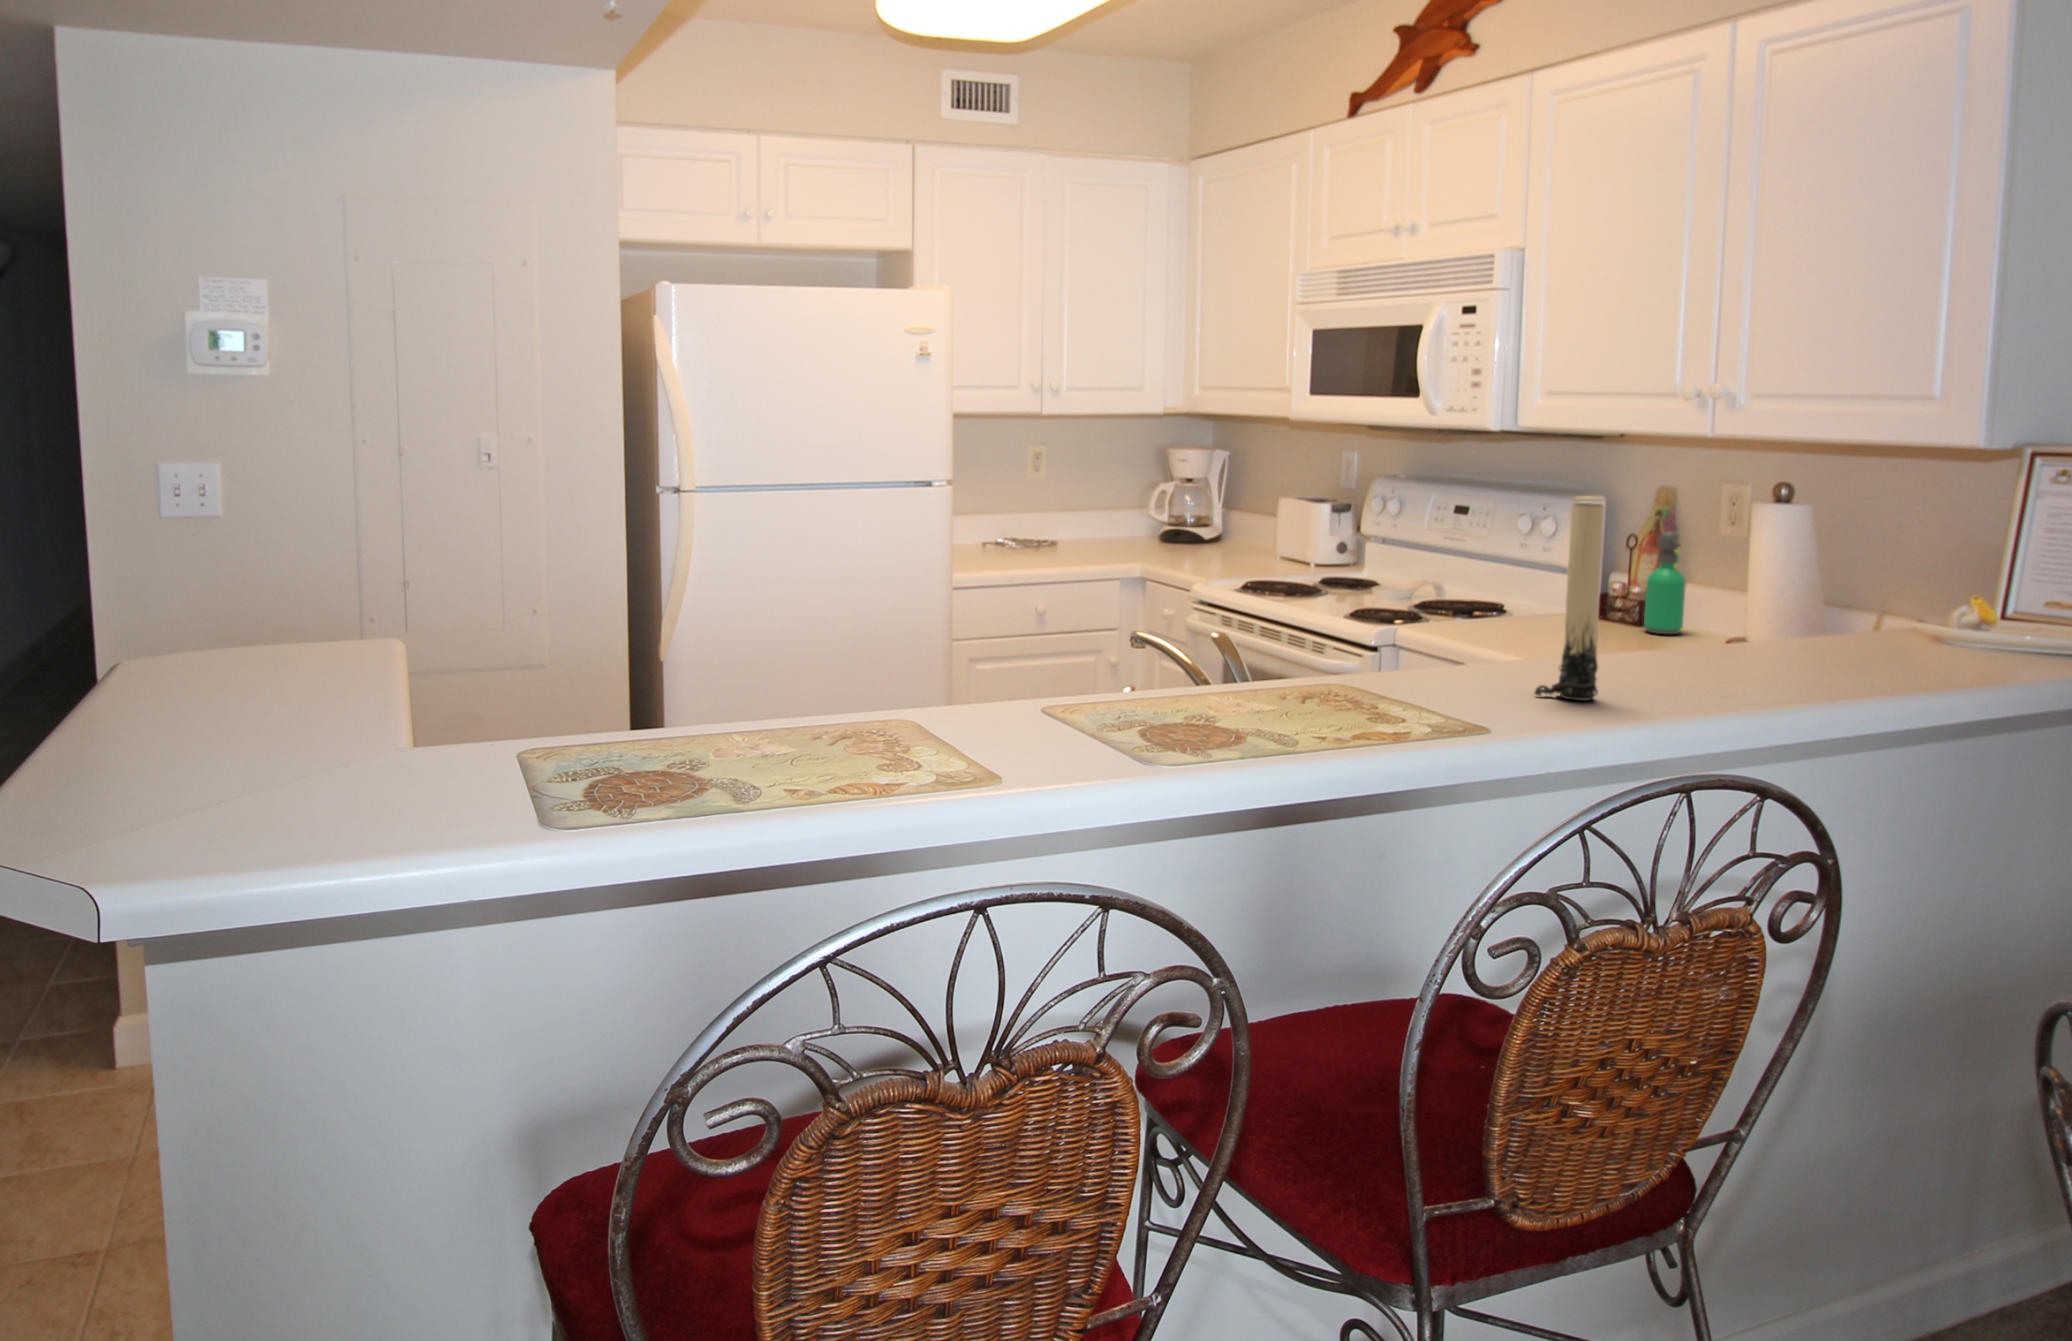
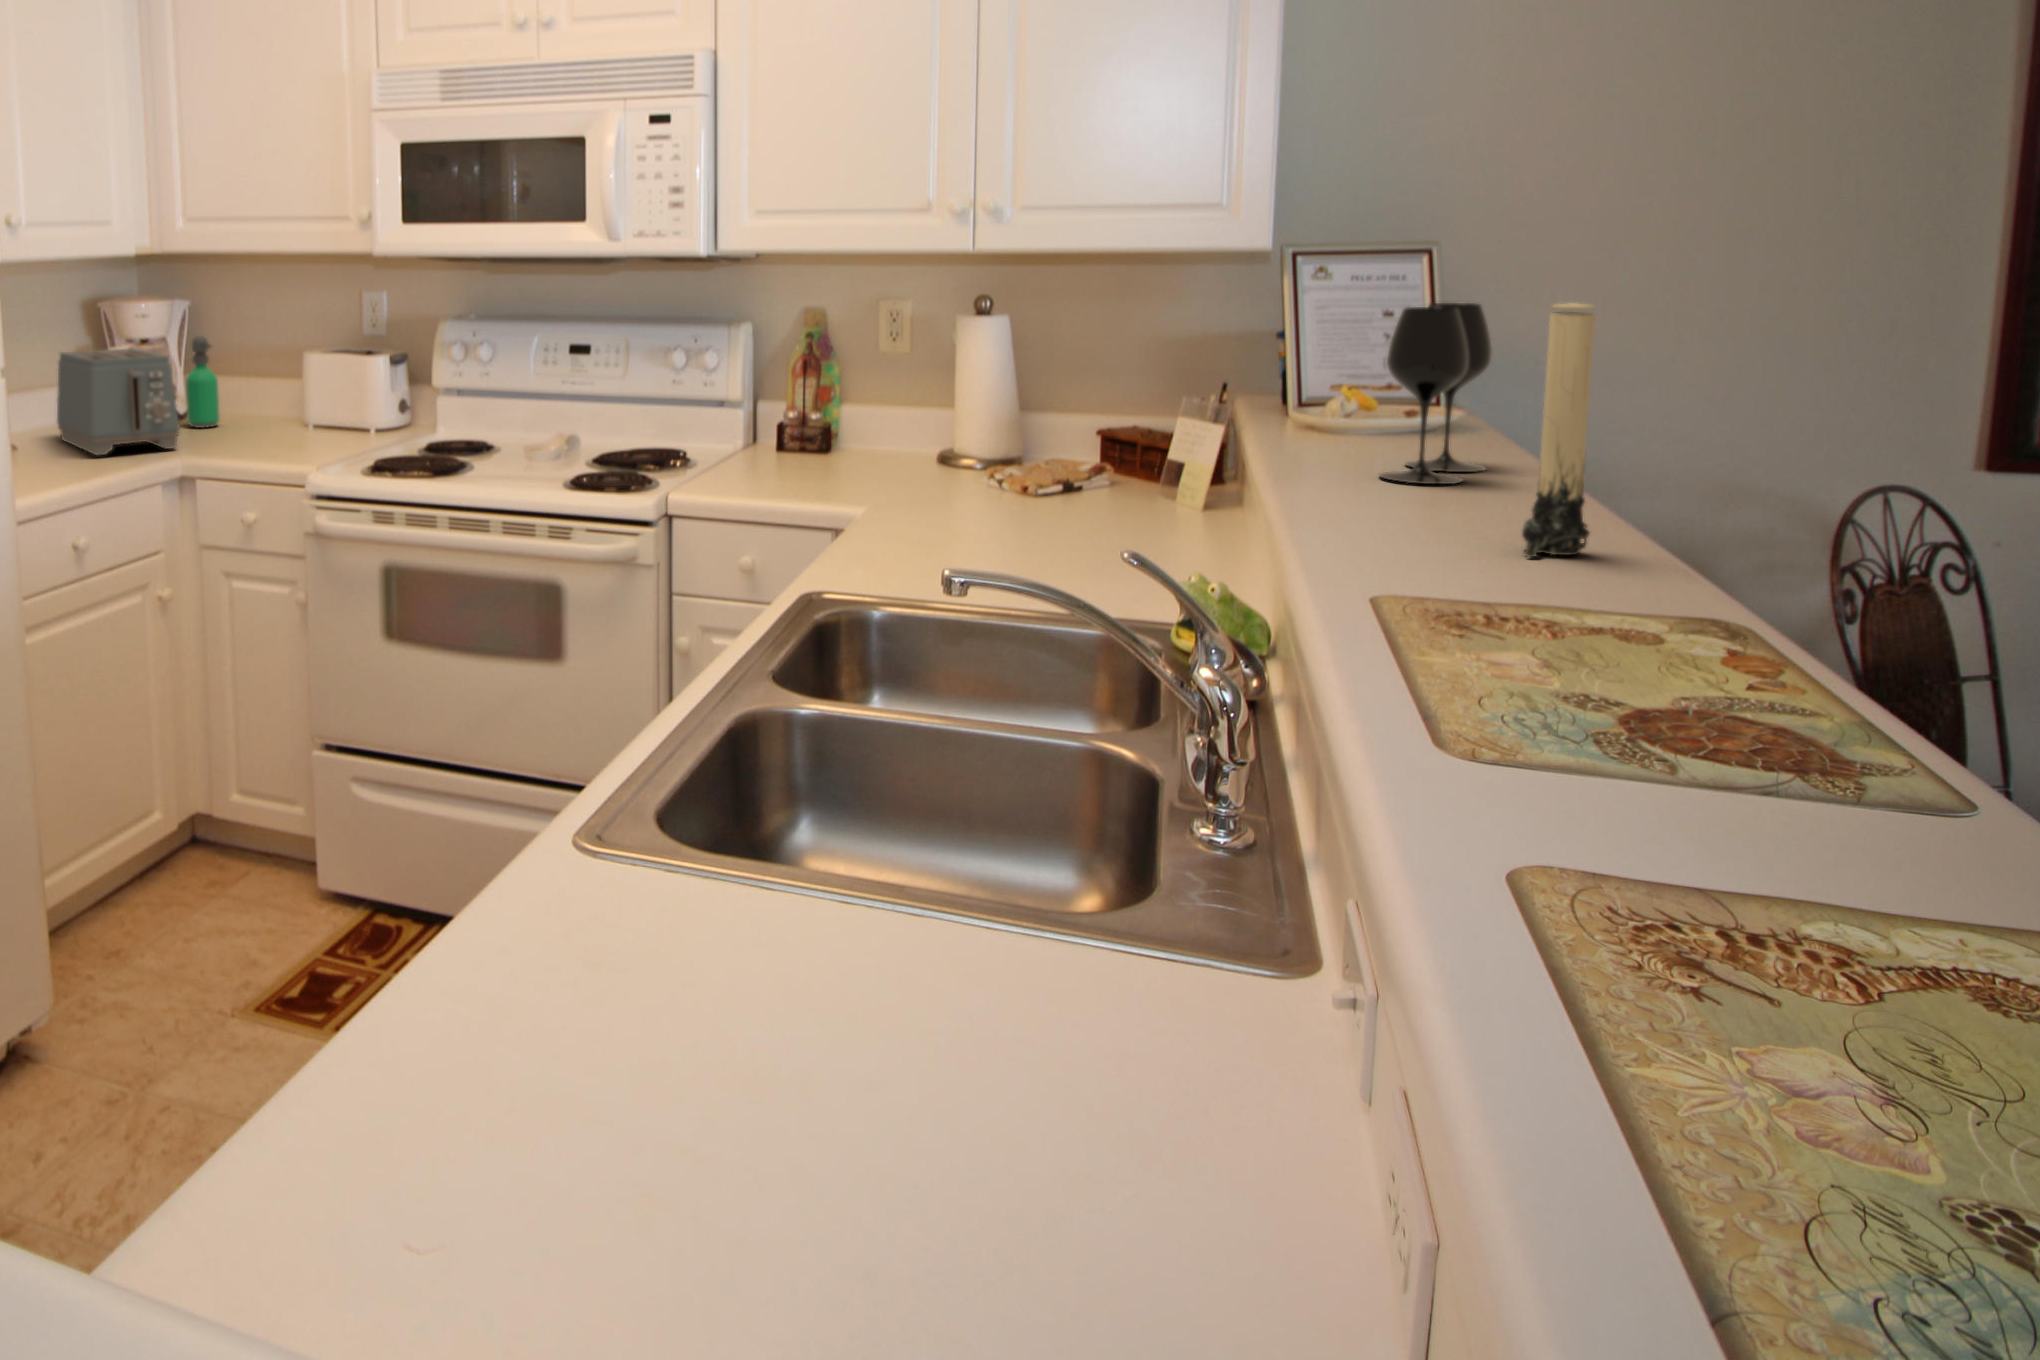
toaster: none [1096,482,1166,559] -> present [57,348,179,455]
wine glass: none [1738,505,1911,671] -> present [1380,303,1492,484]
soap dispenser: present [1644,531,1686,634] -> present [185,336,220,428]

